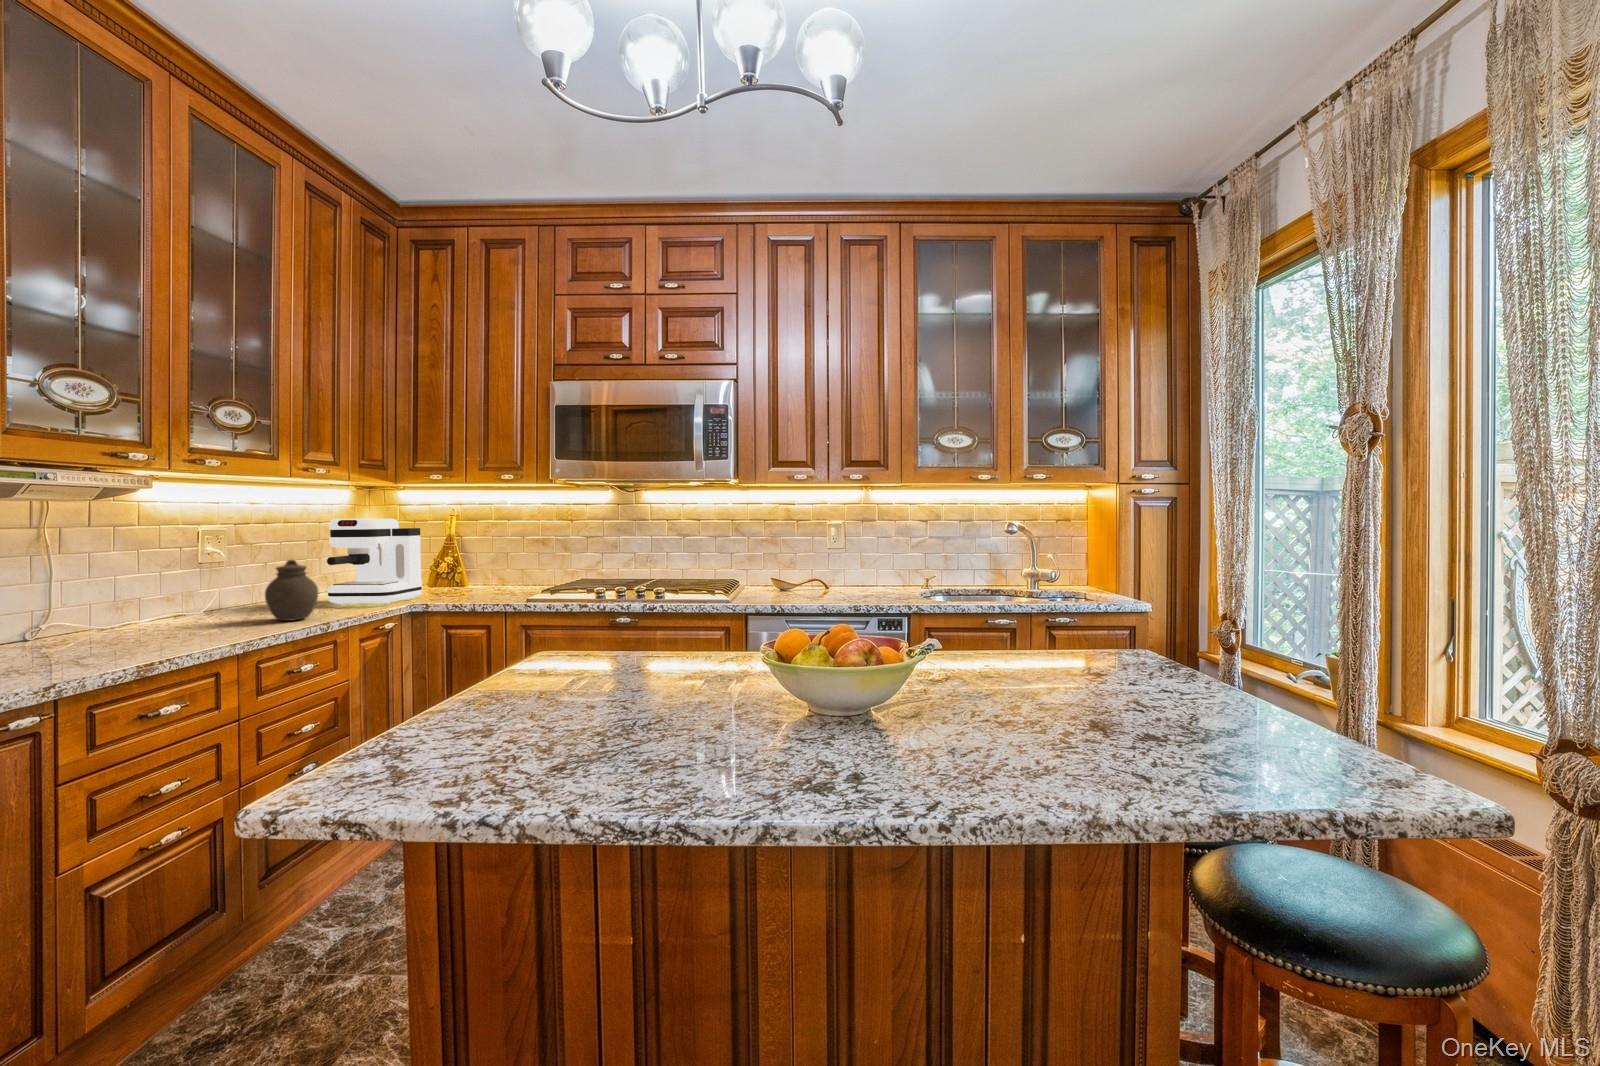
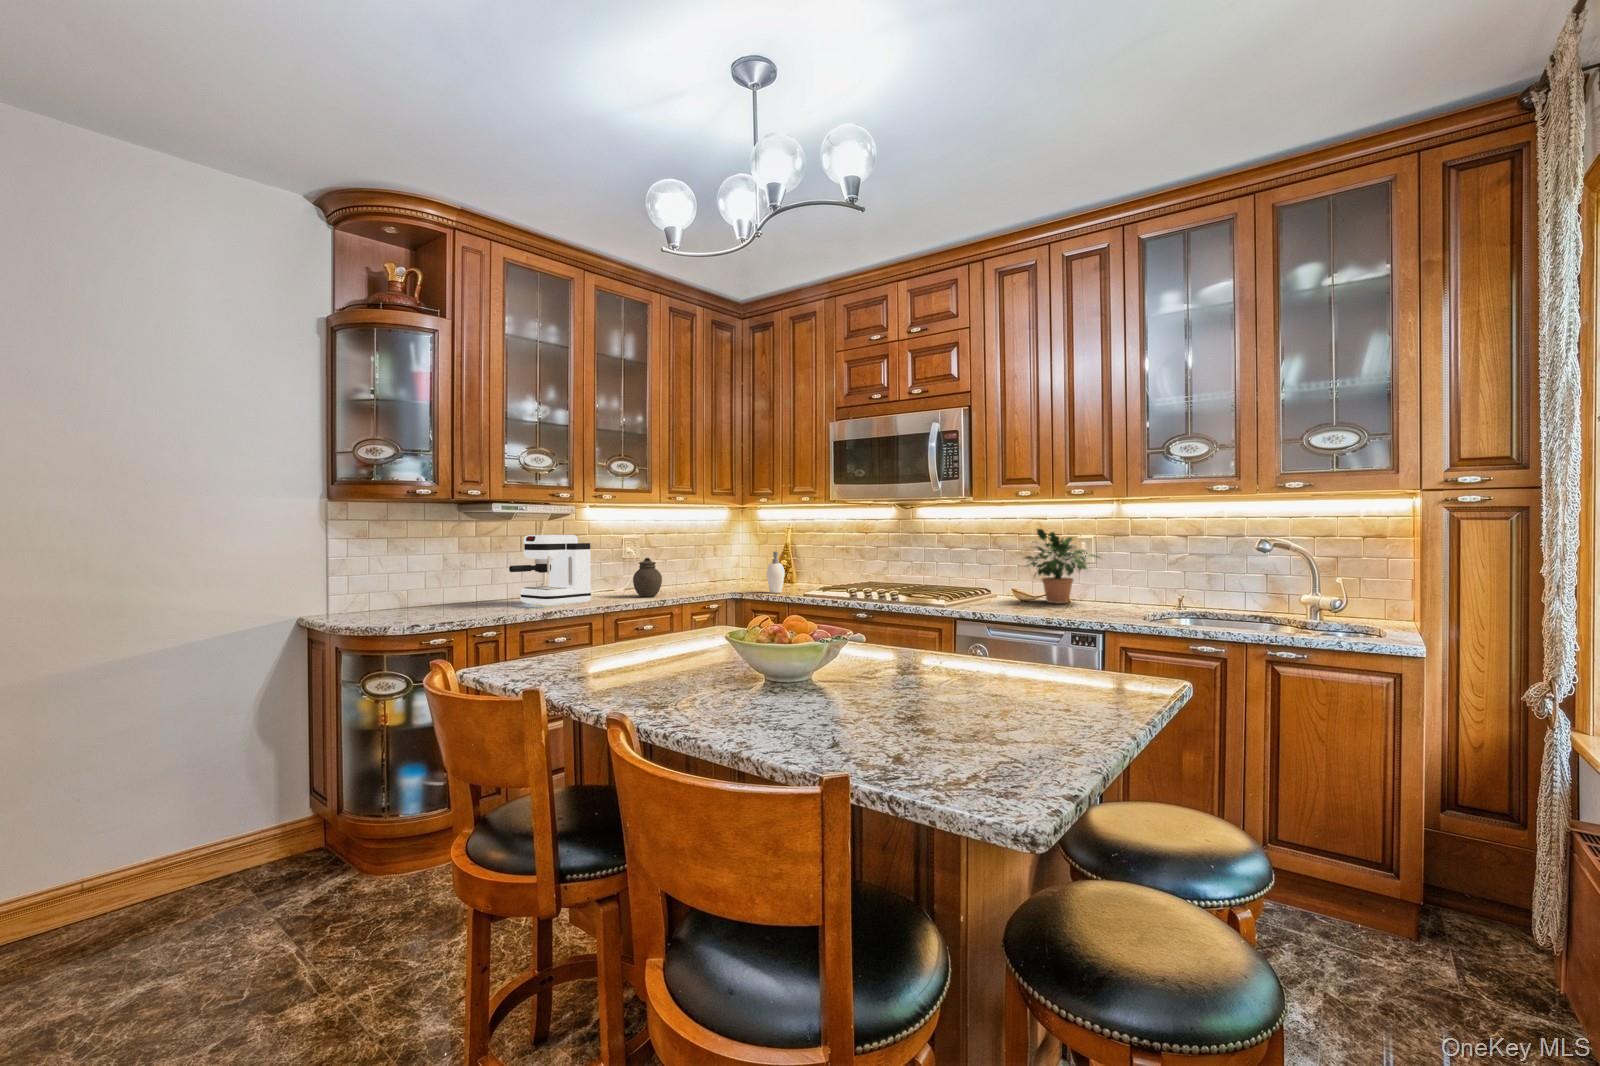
potted plant: none [790,515,867,591] -> present [1024,529,1100,603]
coffee maker: present [327,518,422,605] -> present [509,535,591,606]
soap dispenser: none [475,545,505,600] -> present [767,552,785,593]

